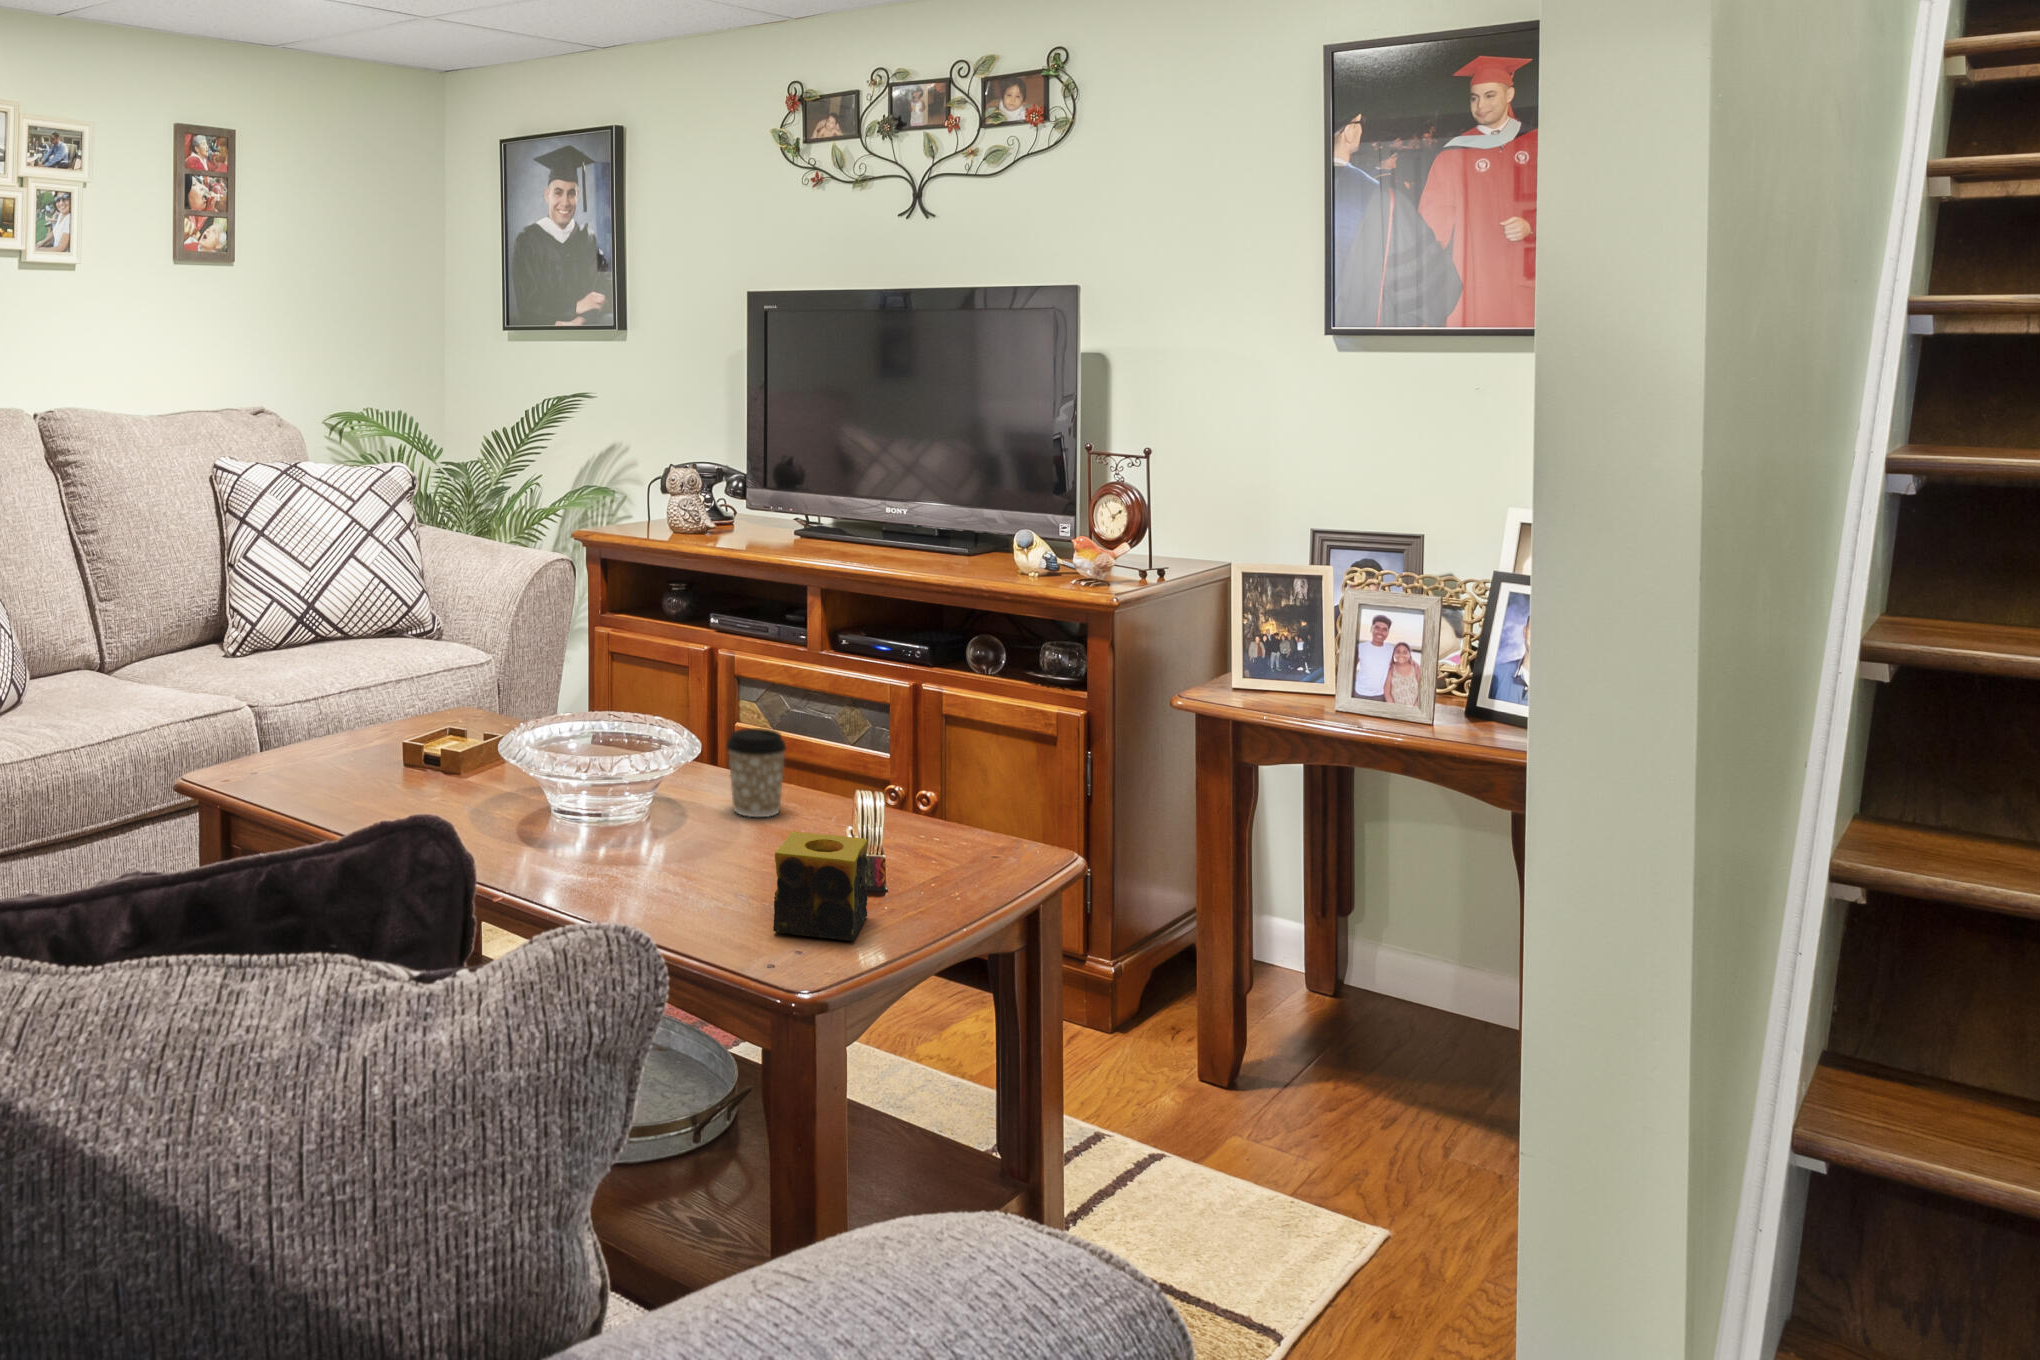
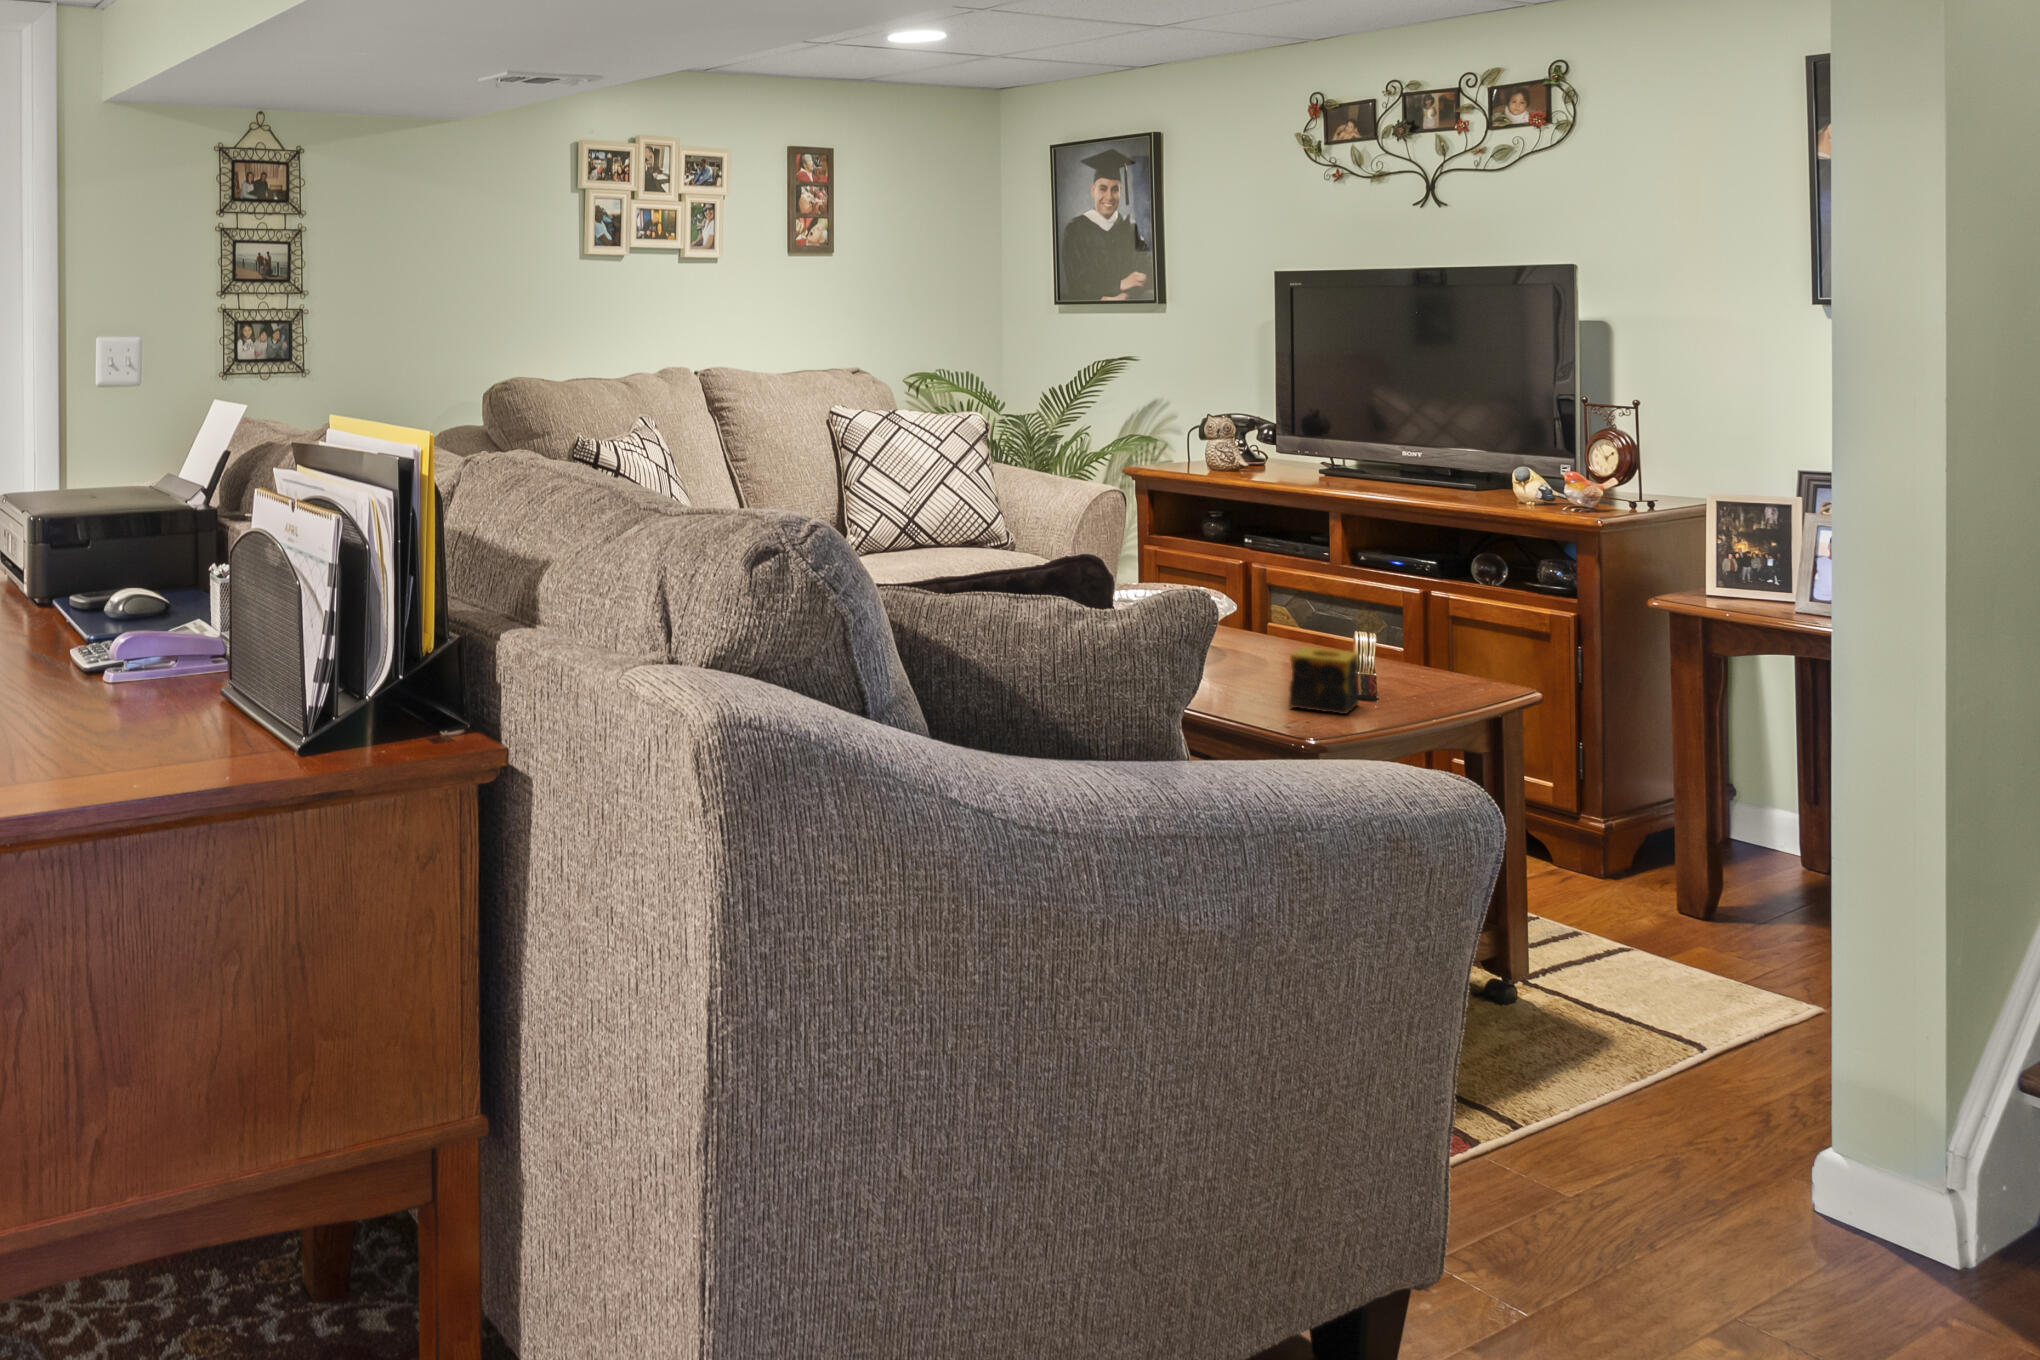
coffee cup: present [727,728,786,817] -> none [1255,595,1303,656]

